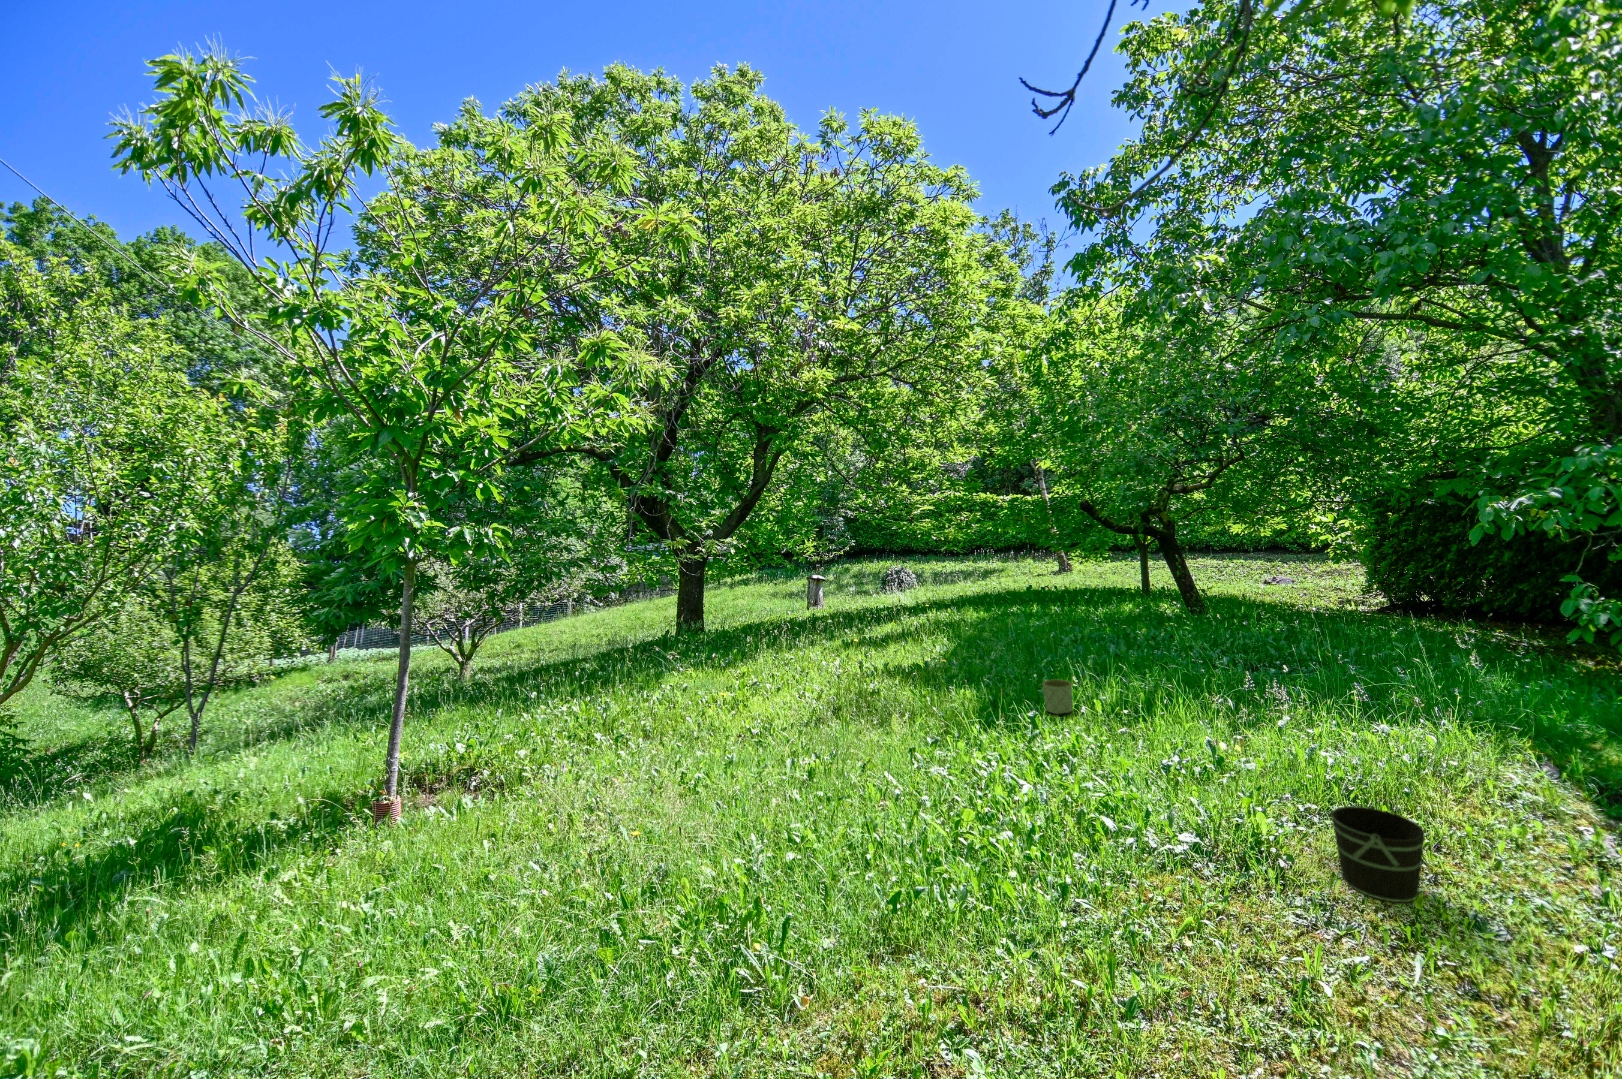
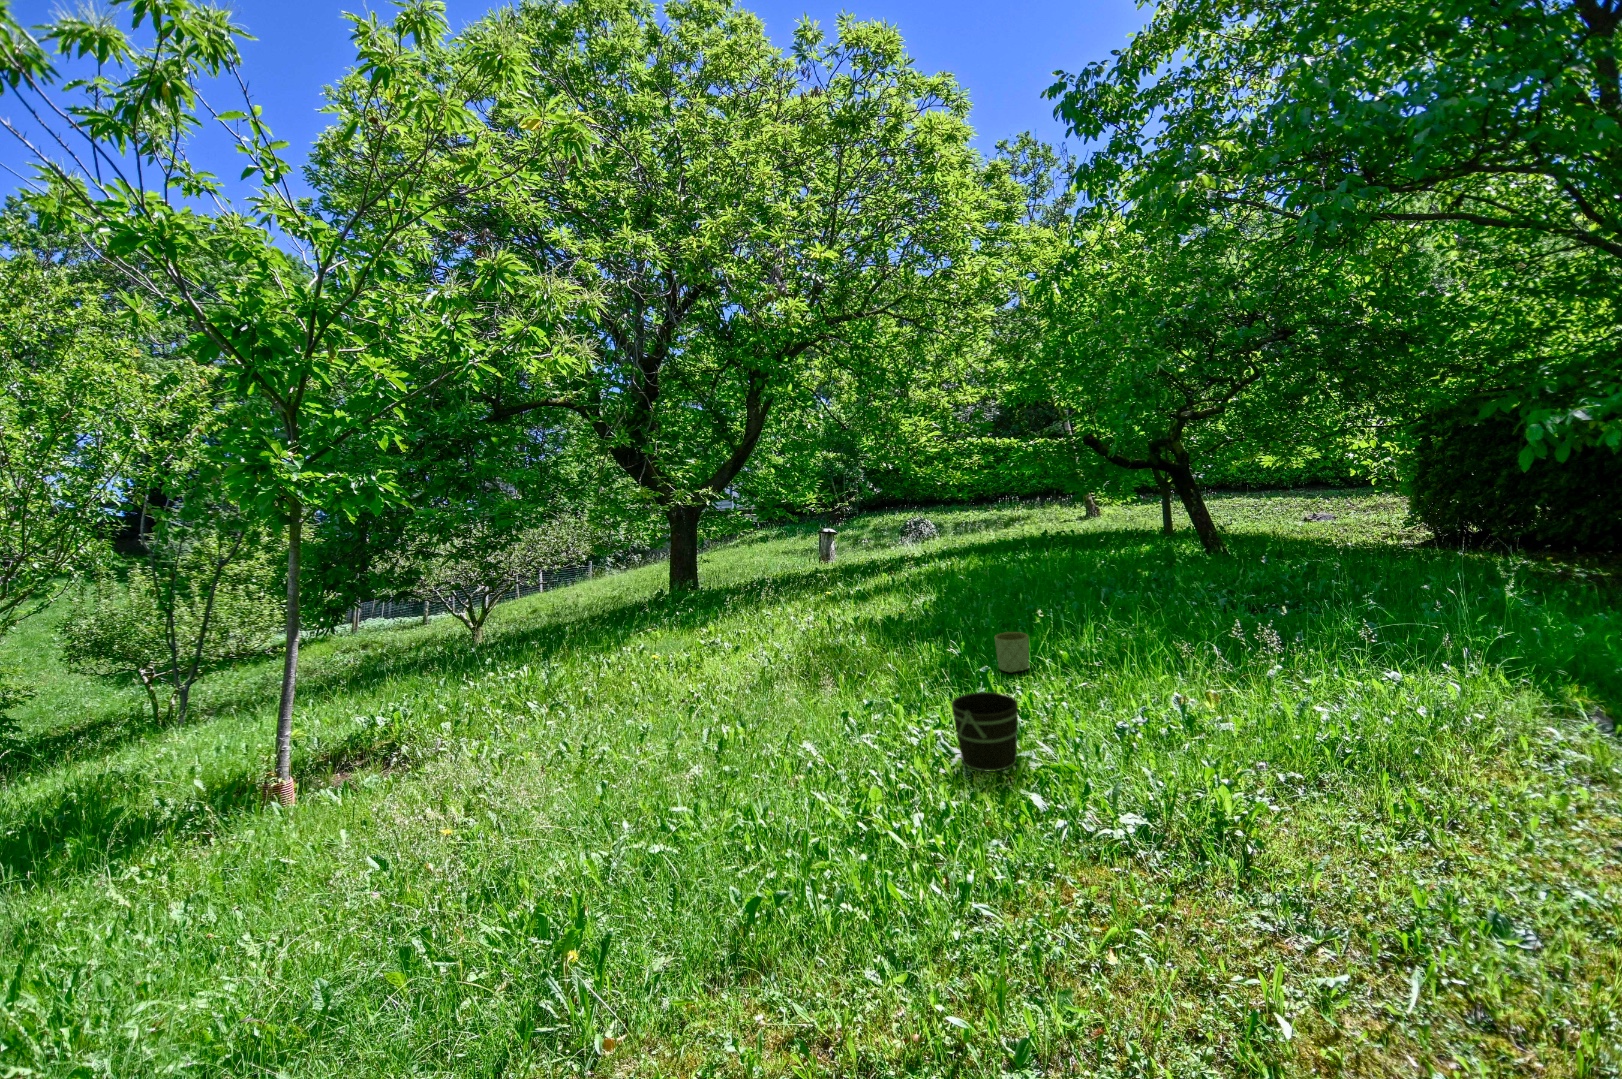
bucket: present [1329,806,1425,902] -> present [952,691,1018,771]

